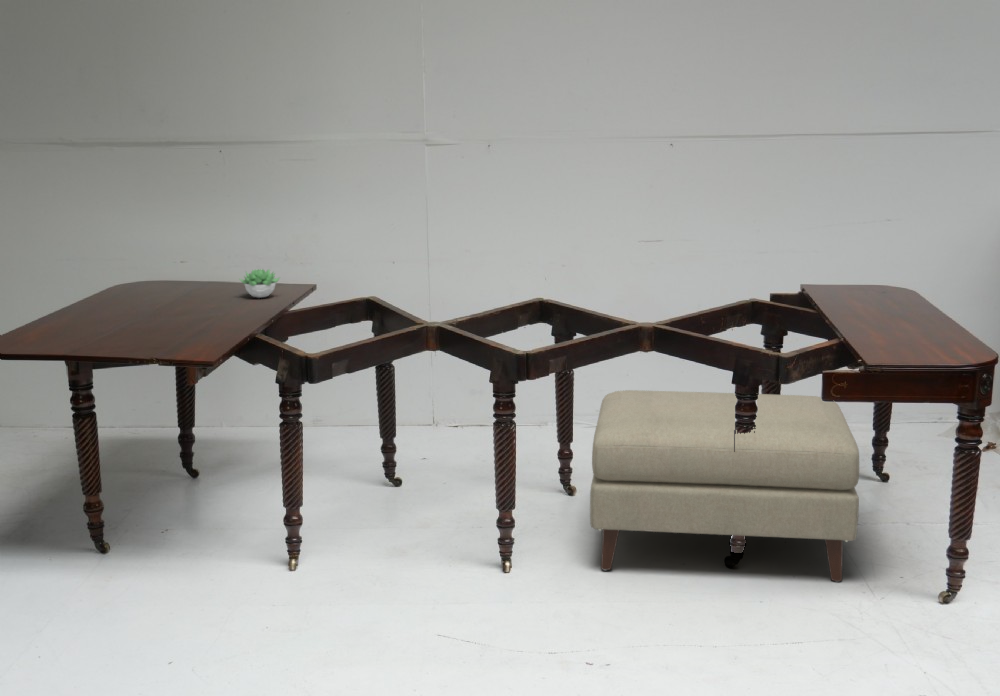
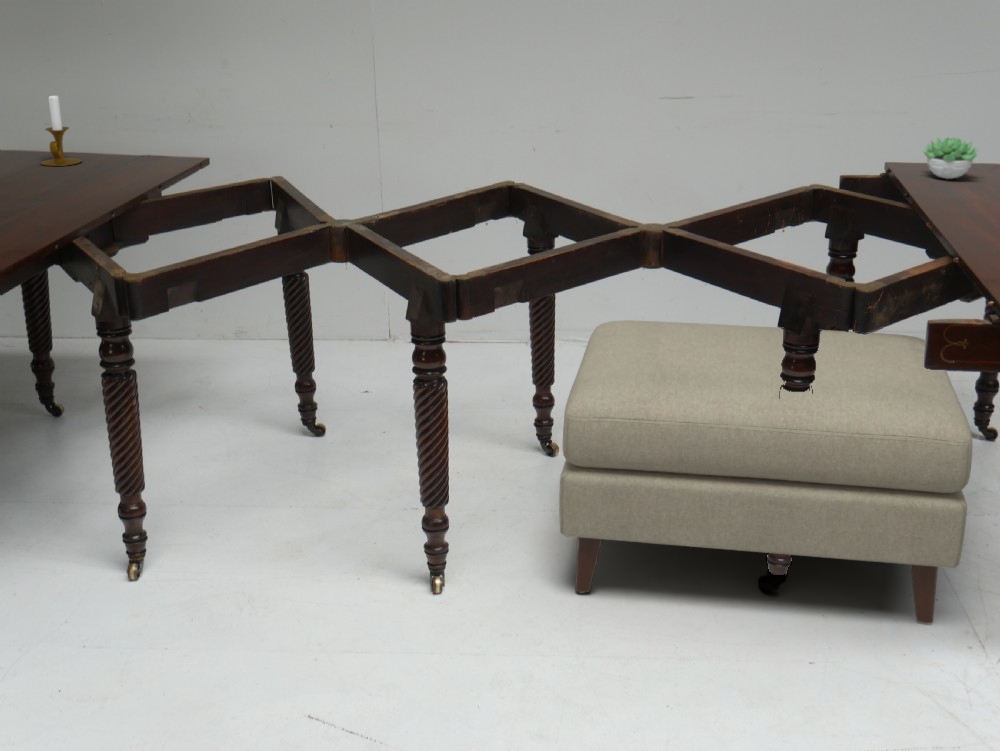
candlestick: none [198,241,227,290] -> present [41,96,82,166]
succulent plant: present [240,269,280,298] -> present [924,138,978,179]

